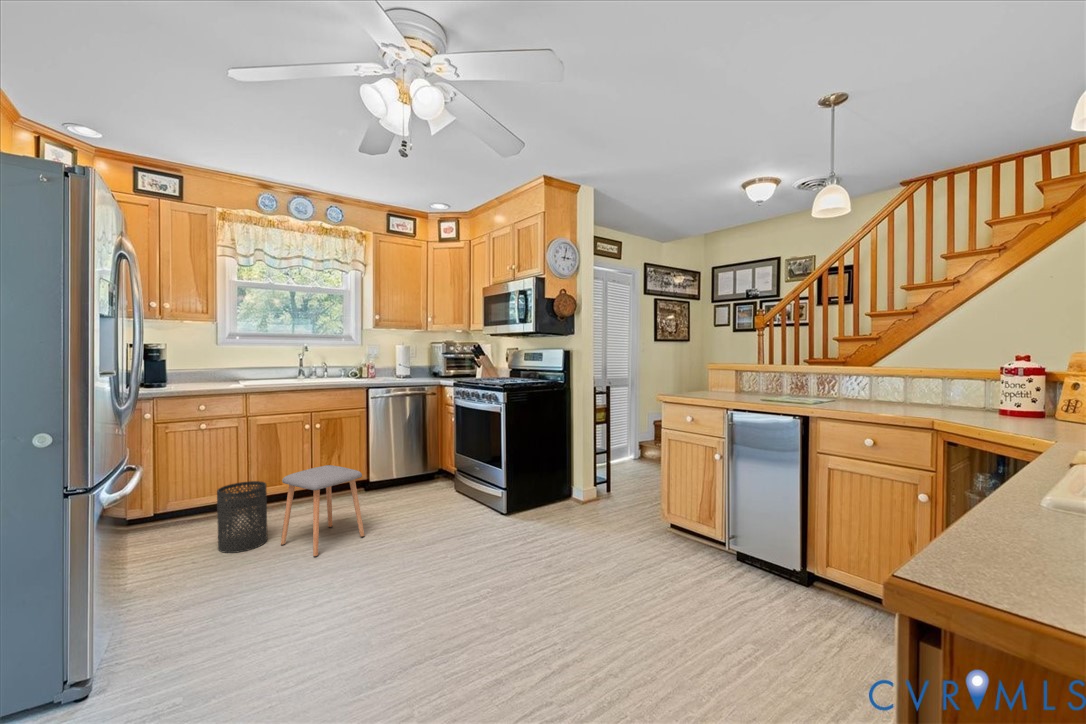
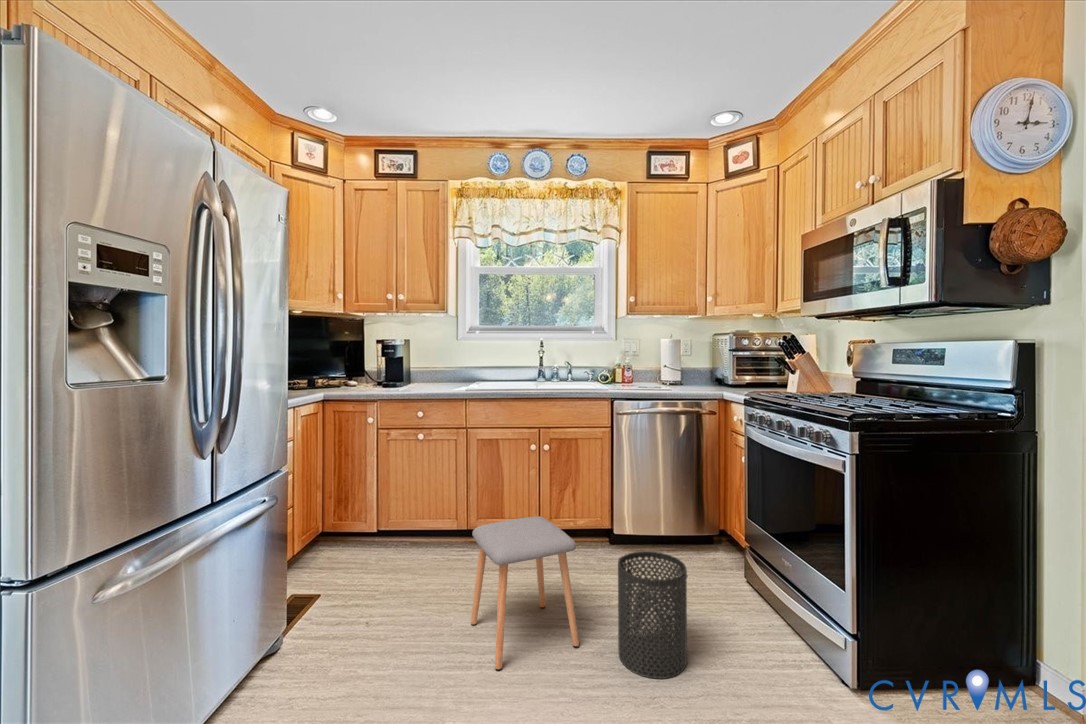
trash can: present [217,481,267,553] -> present [618,551,688,679]

